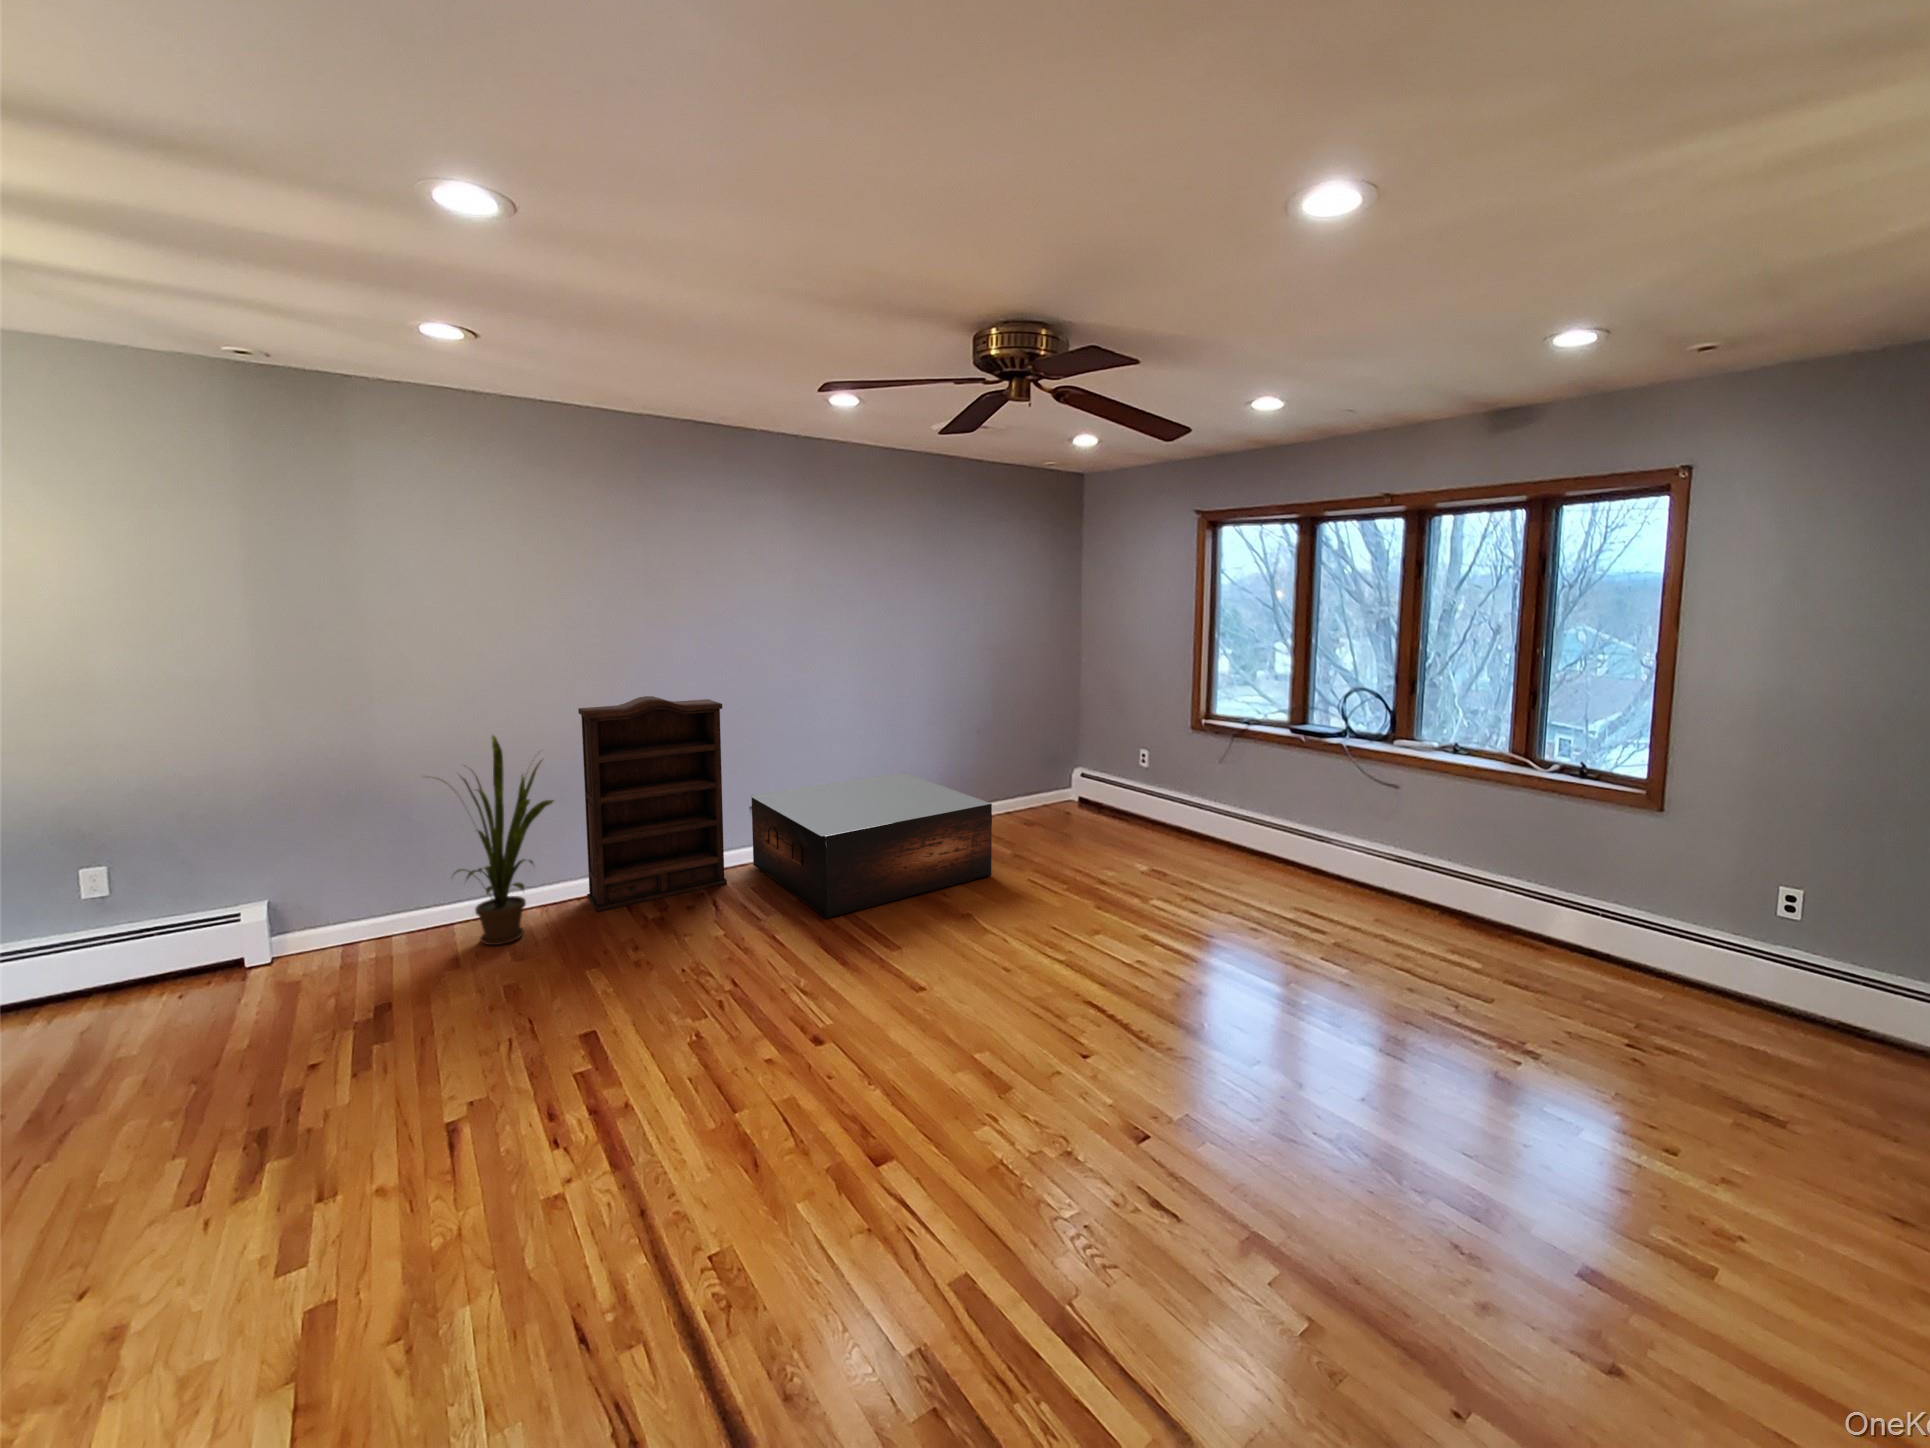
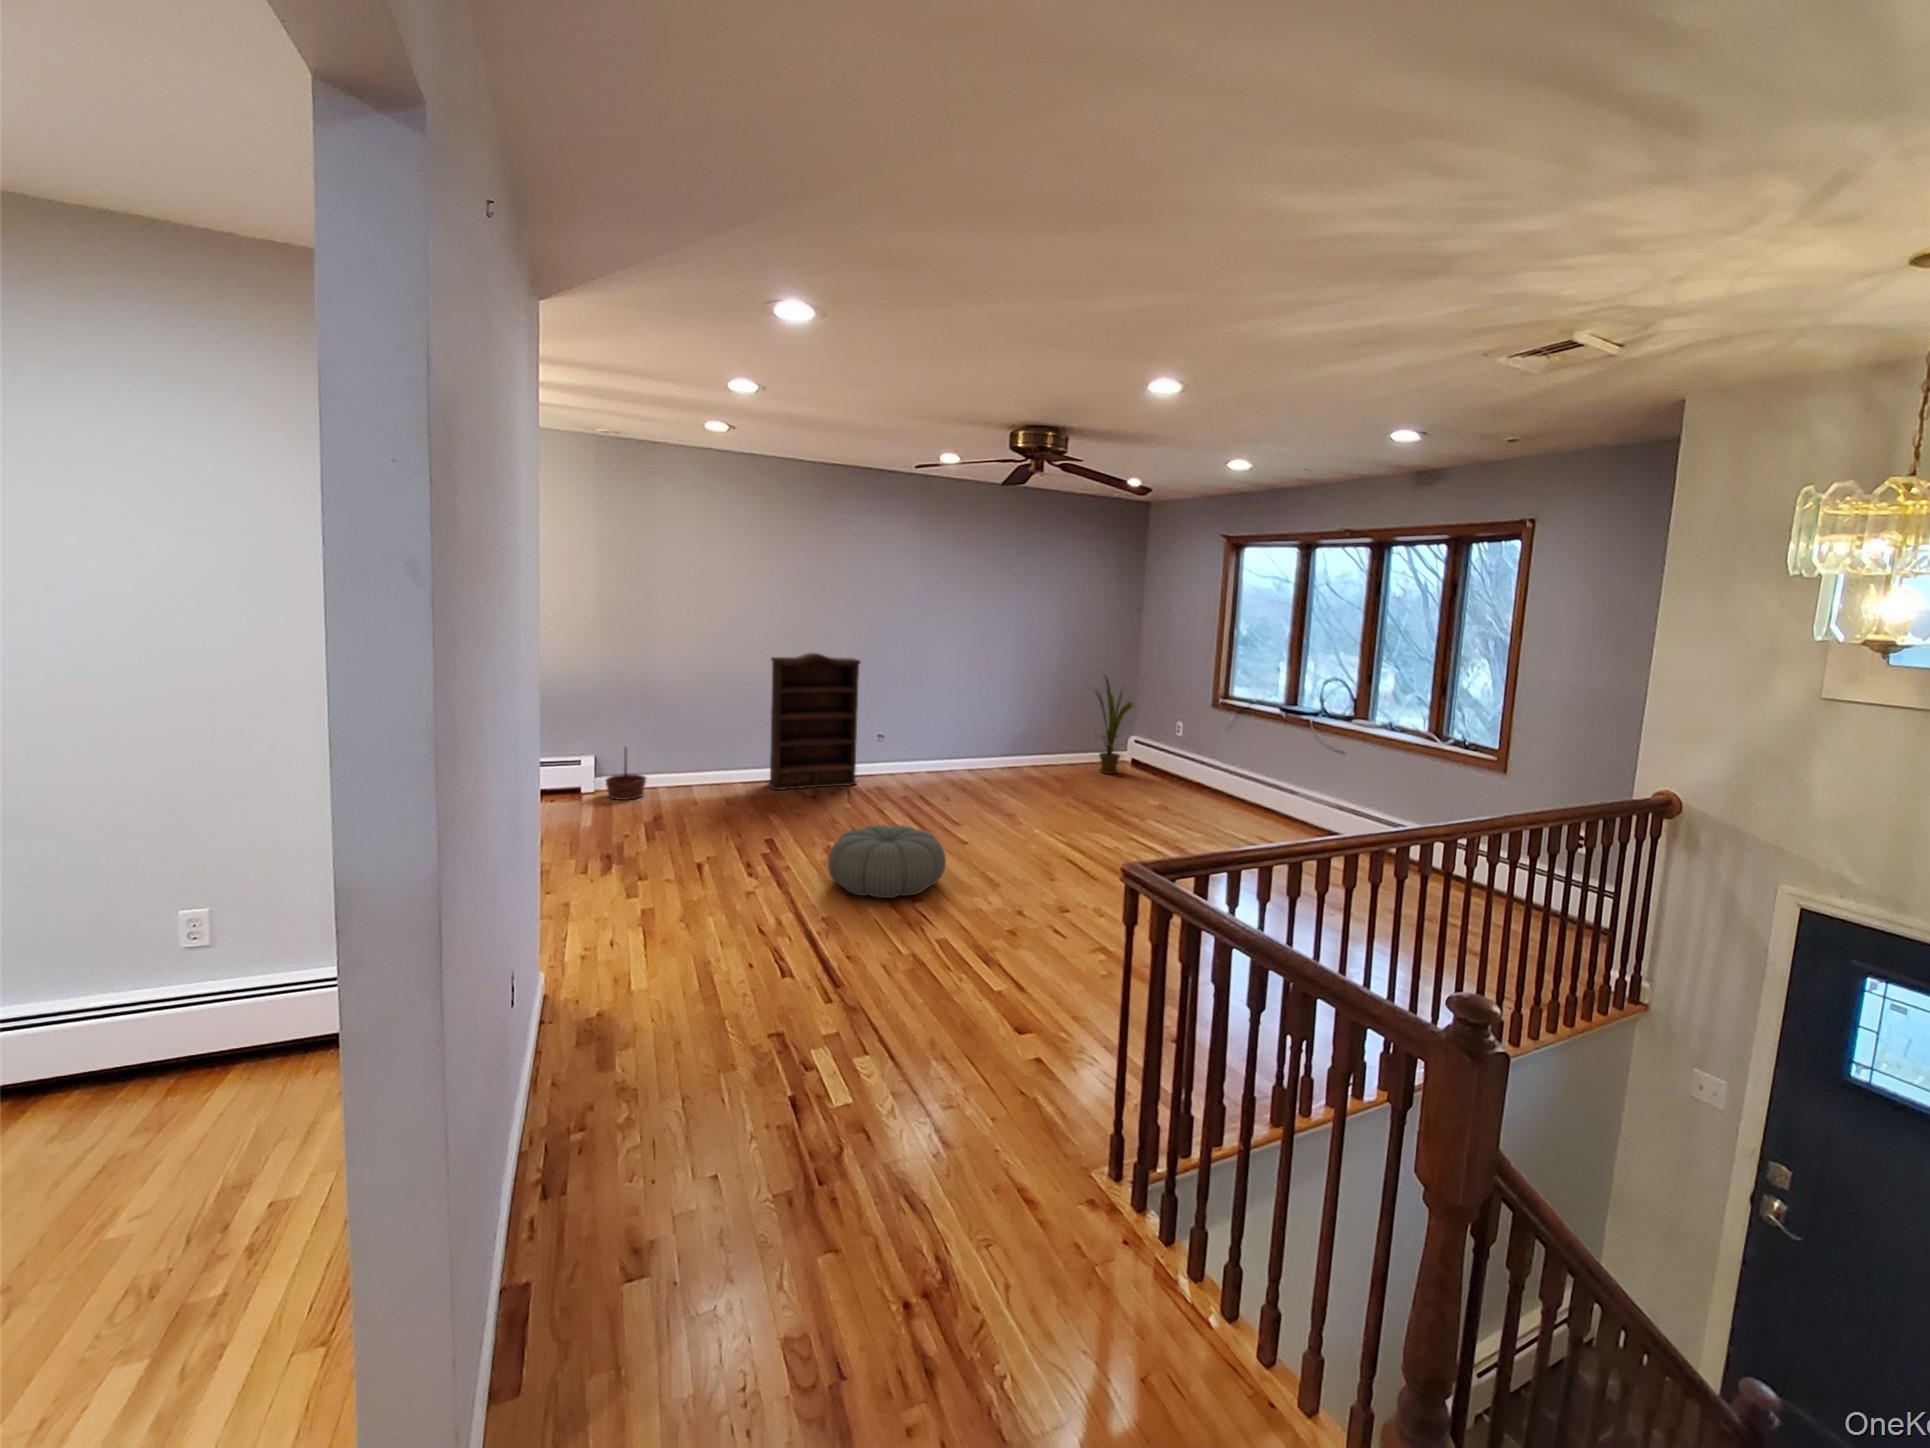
house plant: present [451,736,553,945] -> present [1095,676,1142,774]
coffee table: present [749,773,992,918] -> none [875,724,1042,807]
basket: none [283,878,369,972] -> present [606,748,646,800]
pouf: none [709,999,922,1171] -> present [828,825,946,898]

